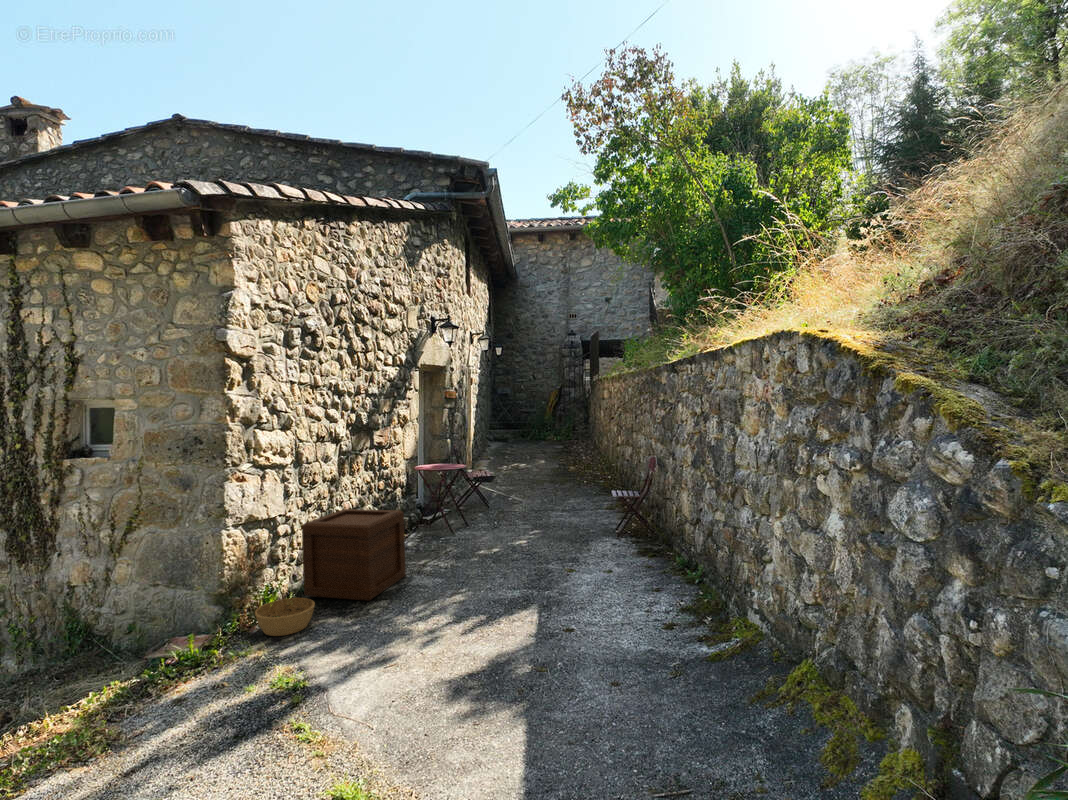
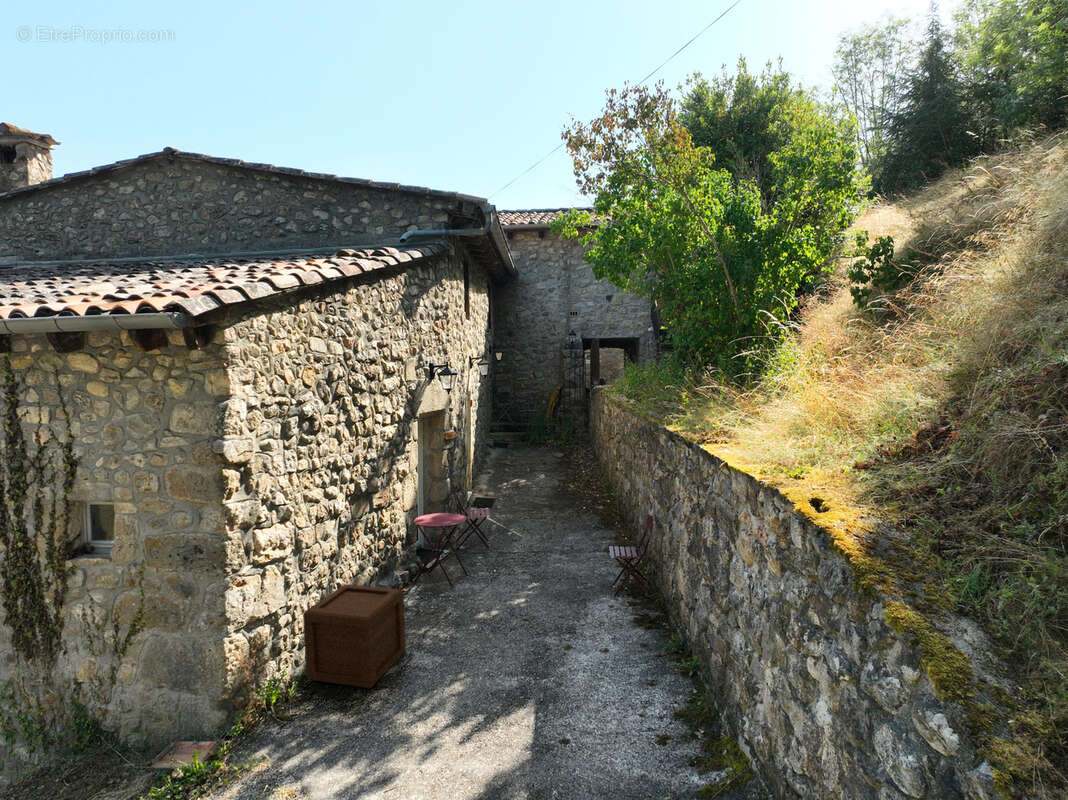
basket: present [255,598,315,636] -> none [258,691,317,738]

